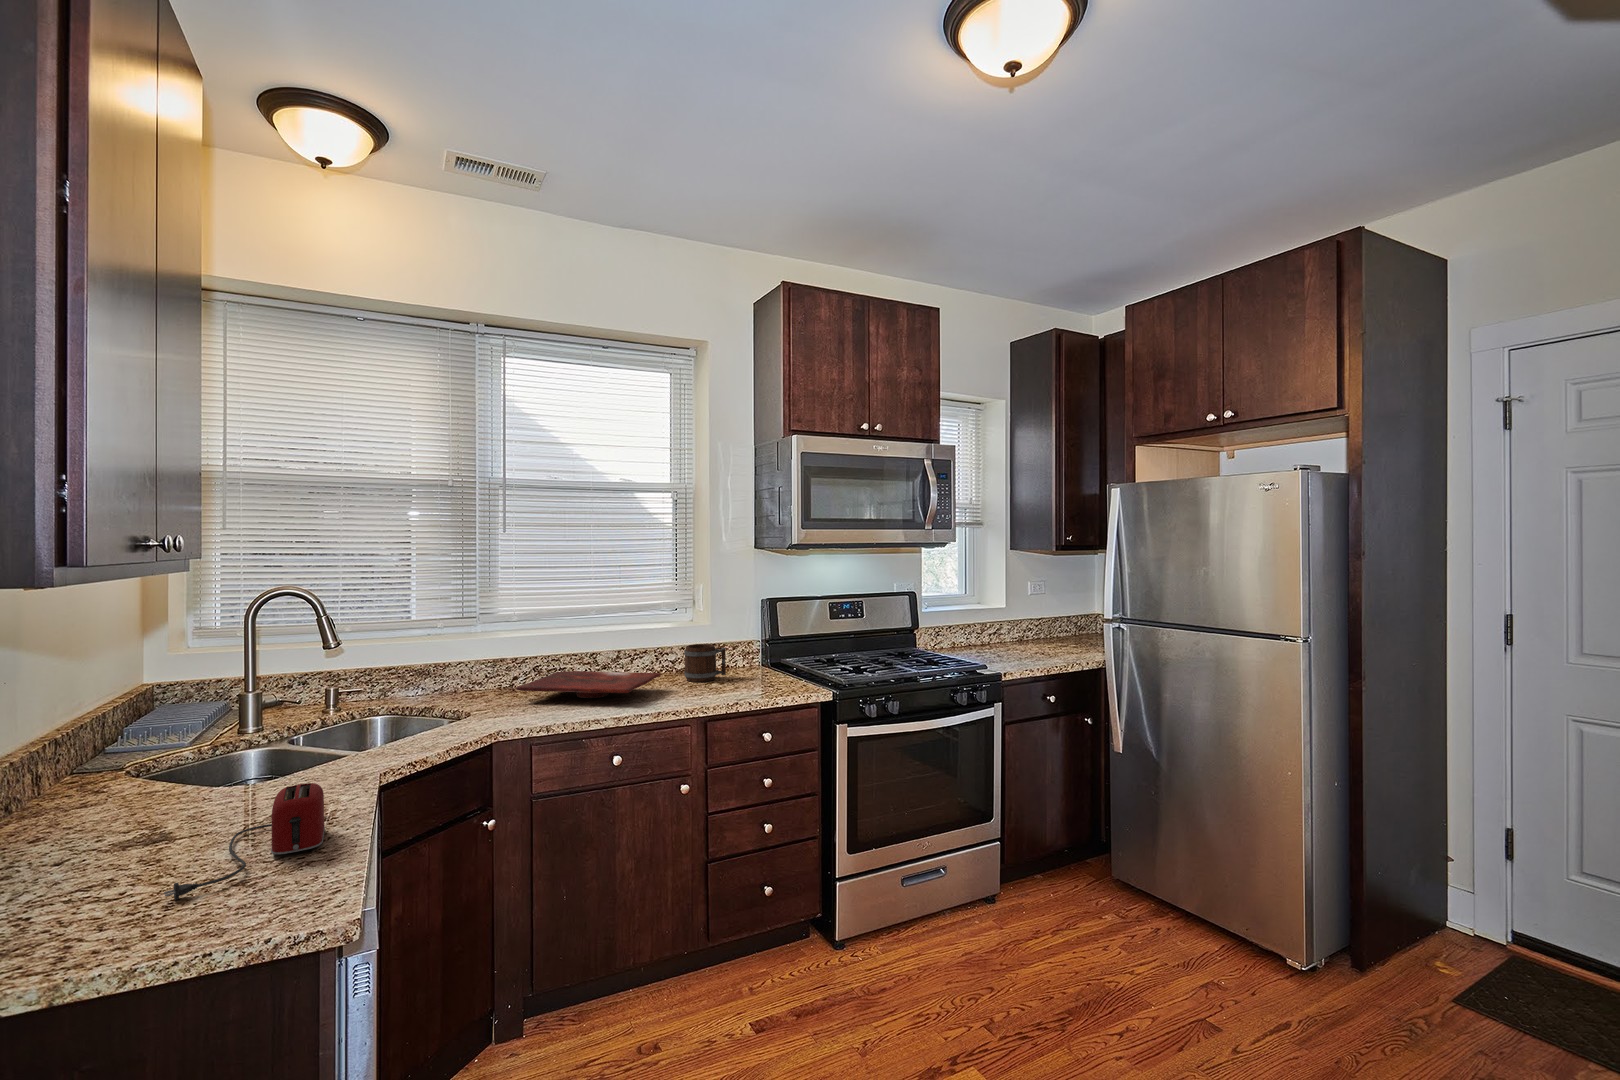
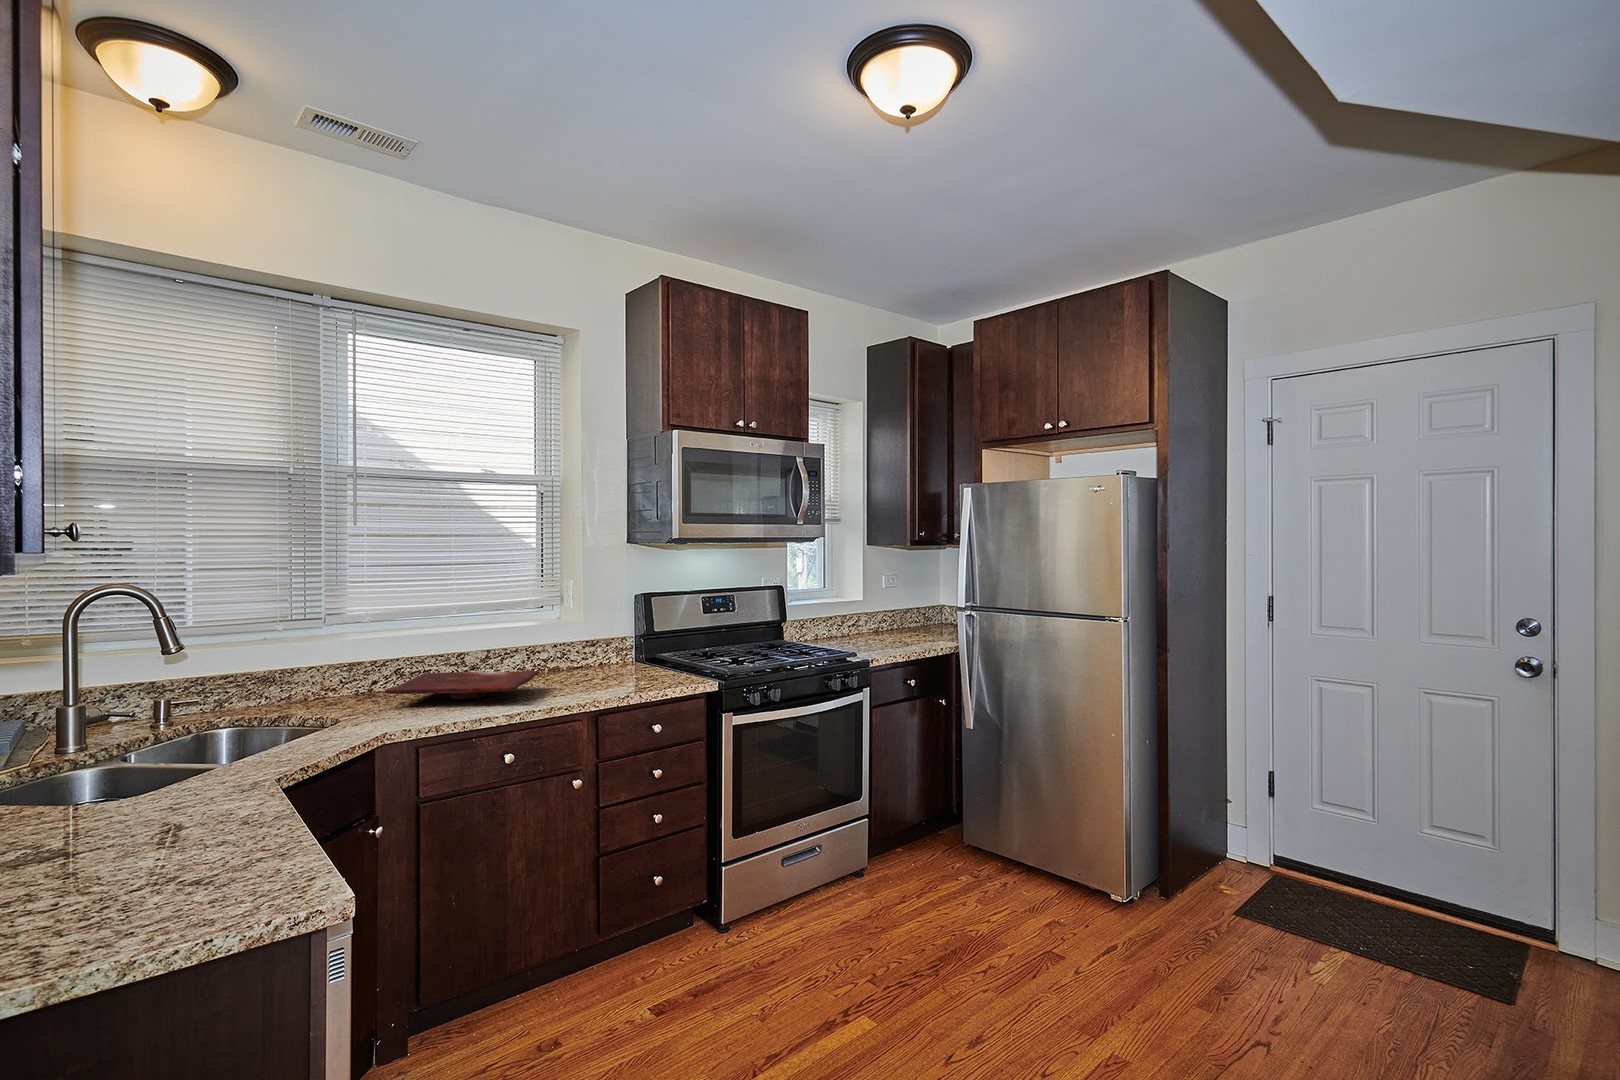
mug: present [684,644,726,682] -> none [561,641,604,679]
toaster: present [164,783,325,900] -> none [92,786,249,911]

